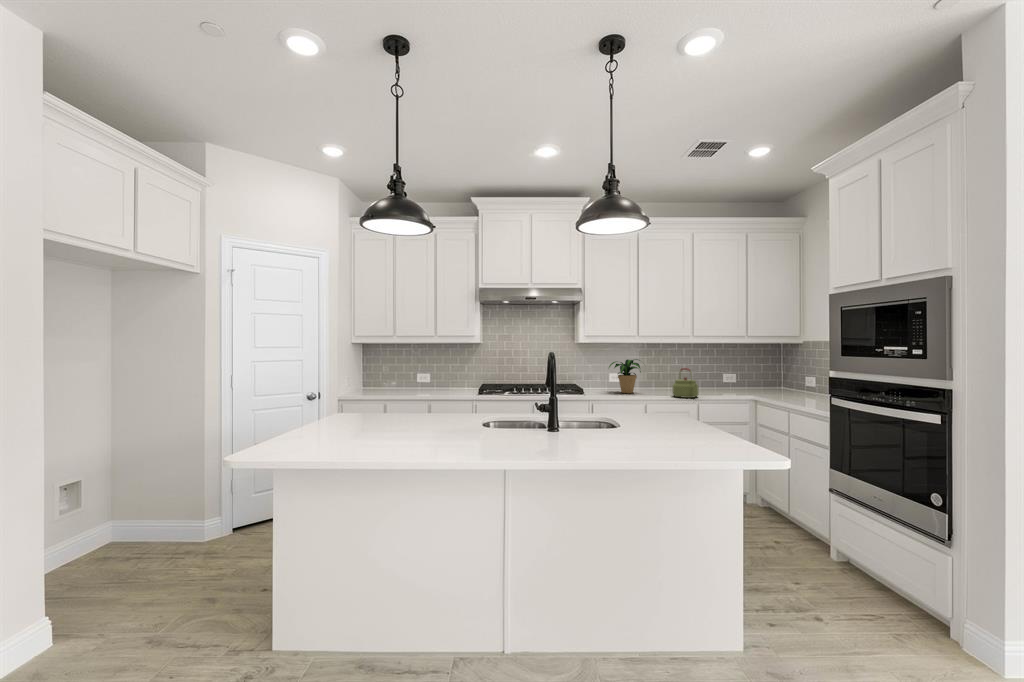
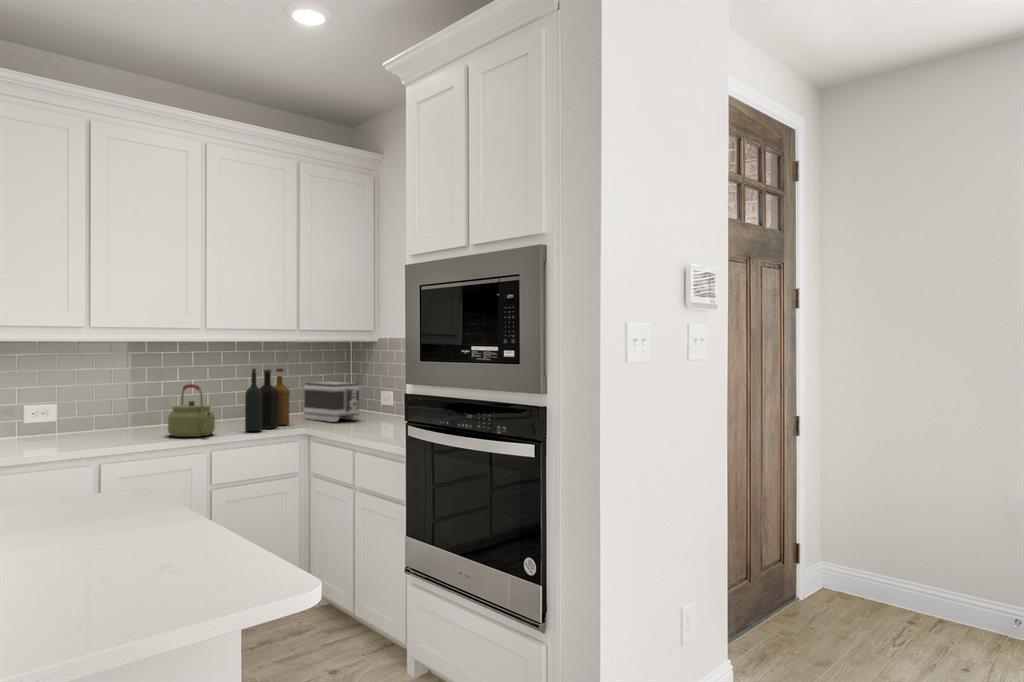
potted plant: present [609,359,641,393] -> none [40,370,118,435]
bottle: none [716,360,743,397] -> present [245,368,290,431]
toaster: none [750,369,789,394] -> present [303,382,360,422]

